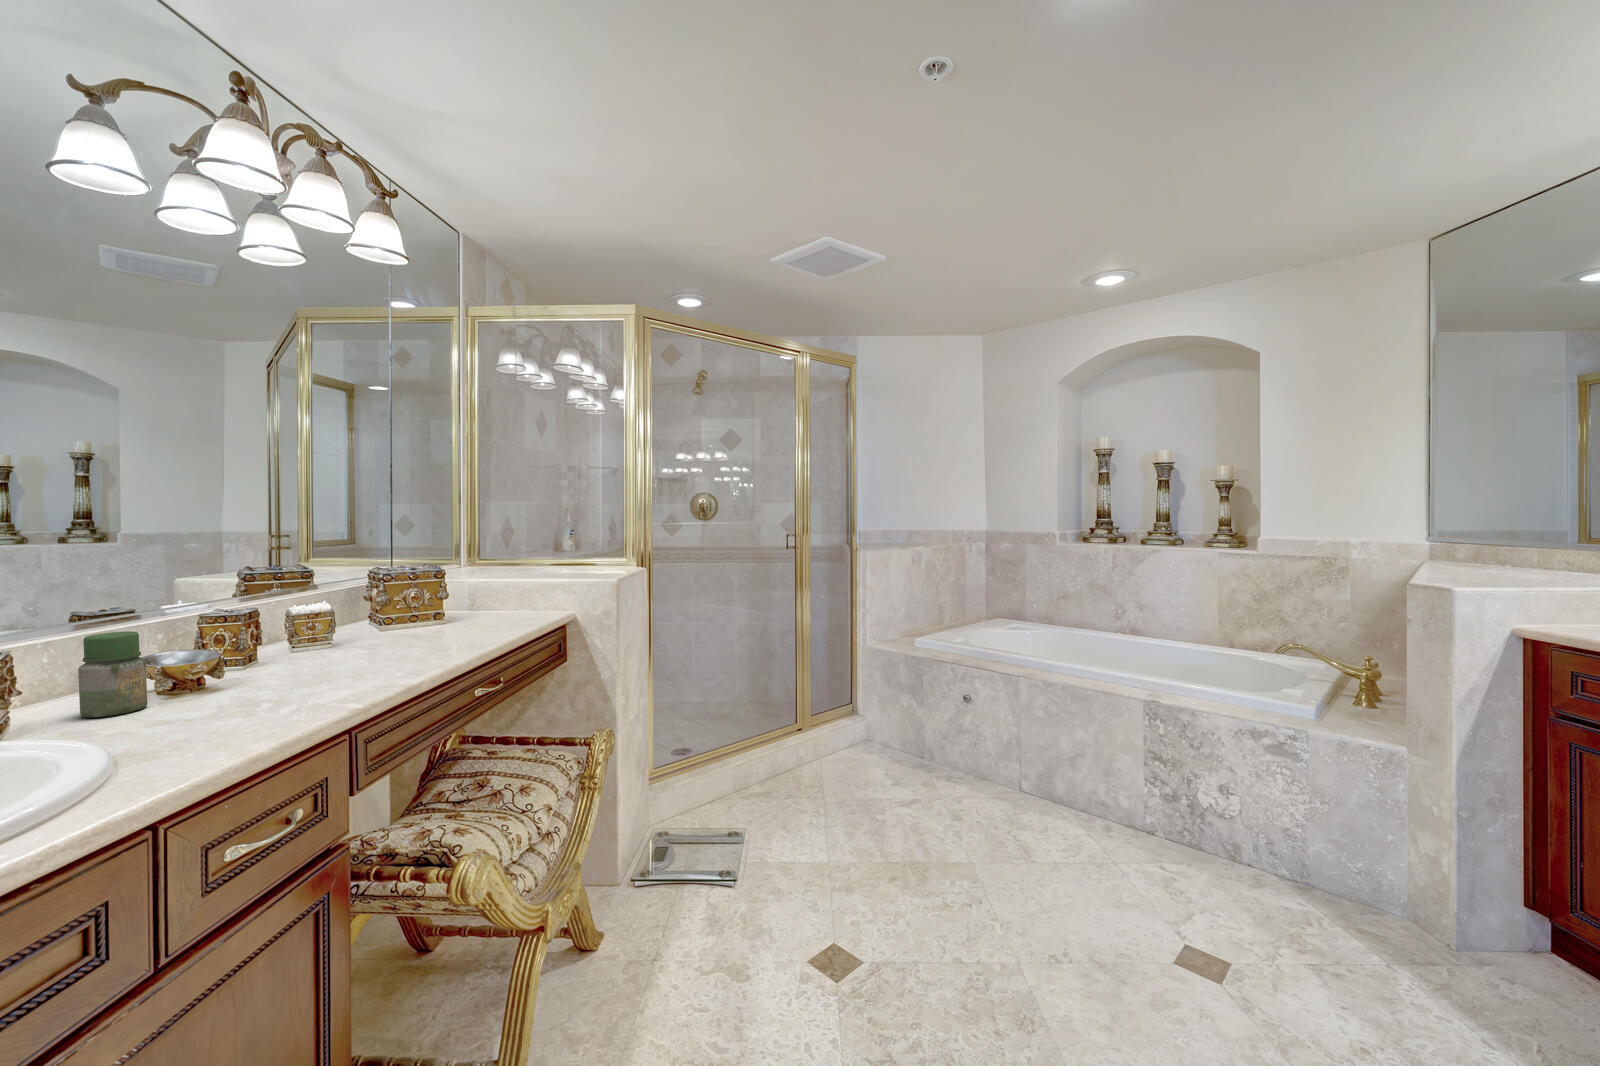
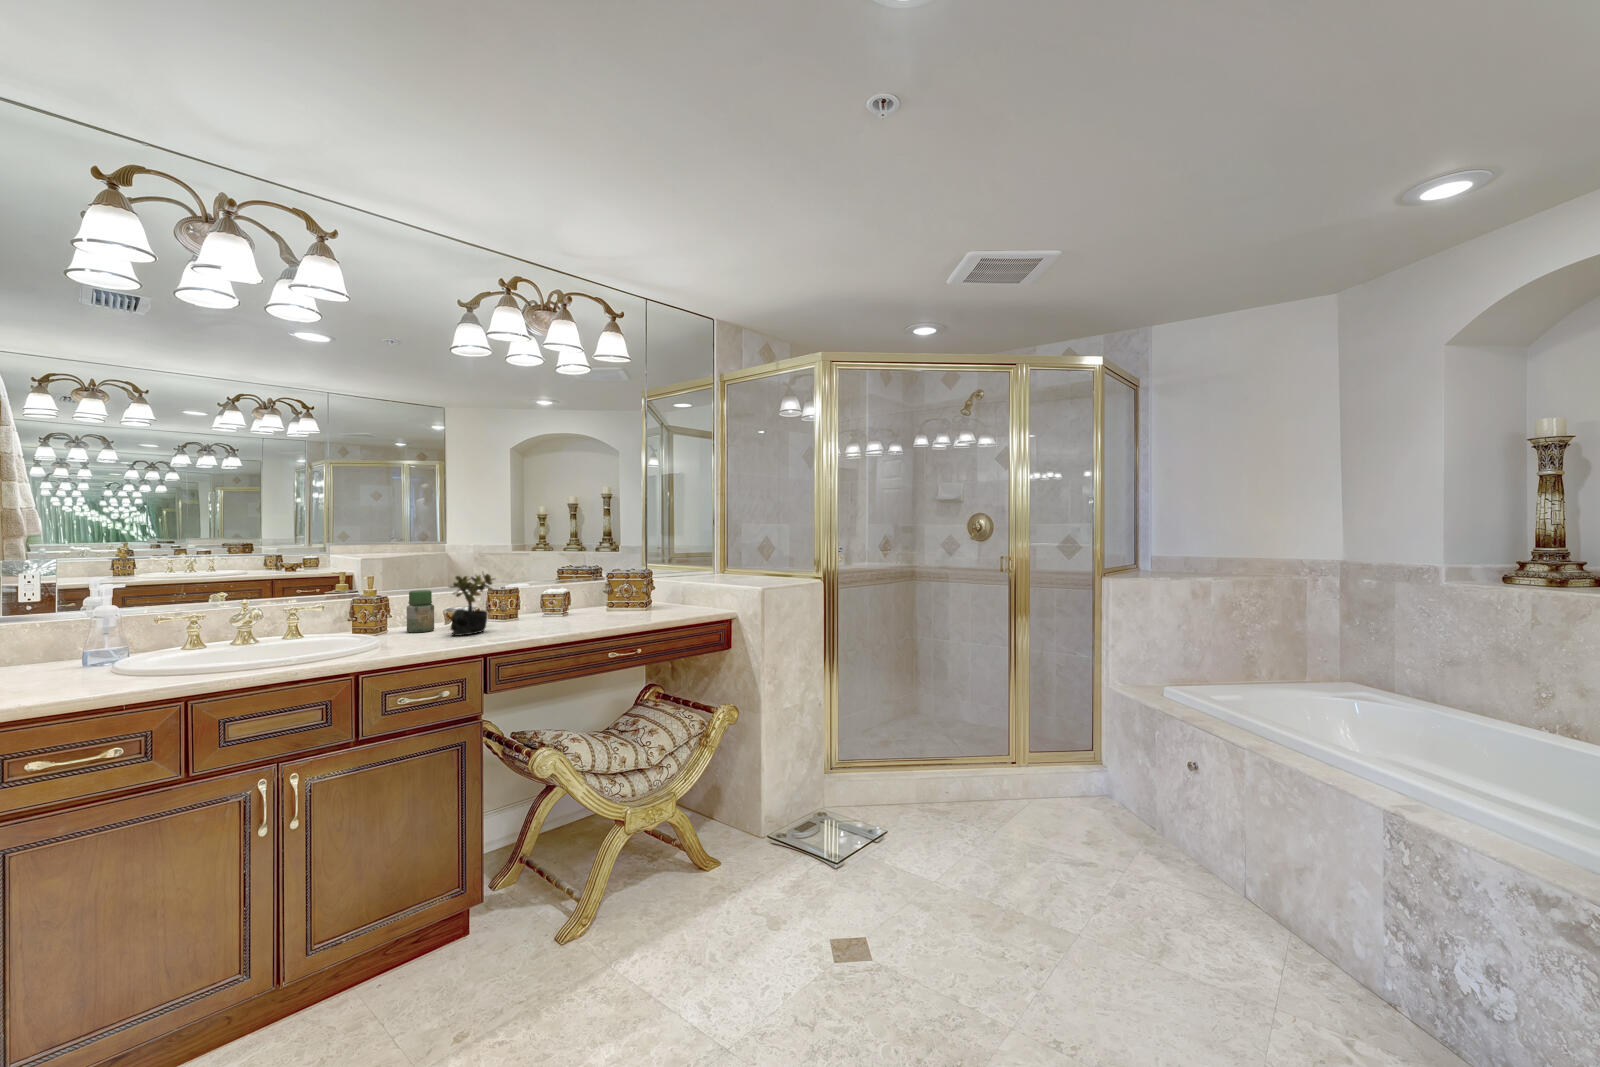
succulent plant: none [213,586,302,707] -> present [450,574,494,636]

